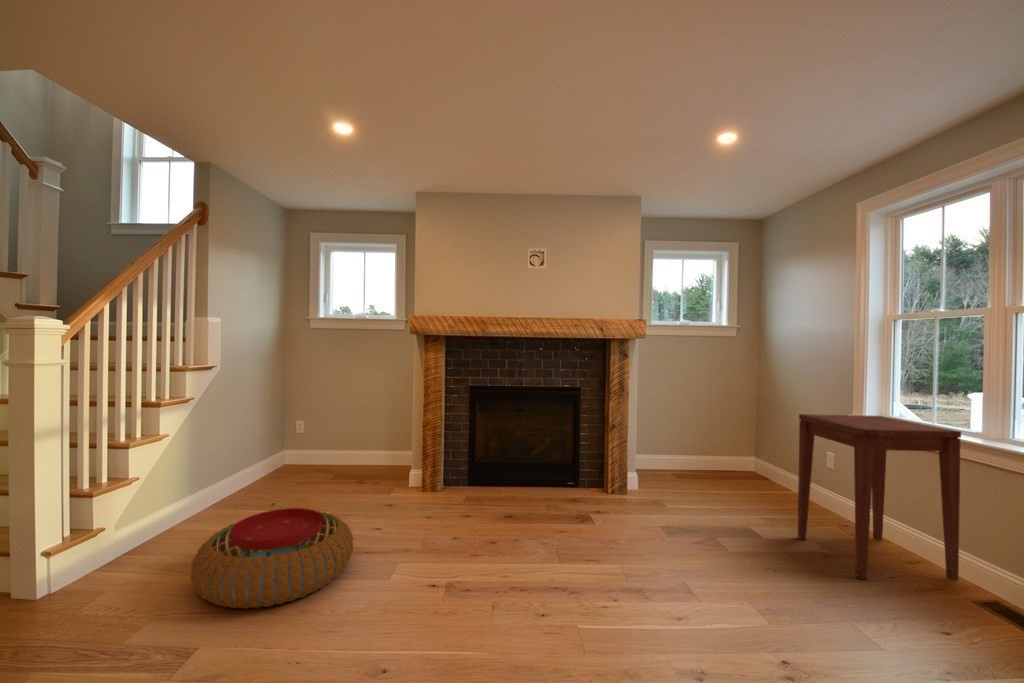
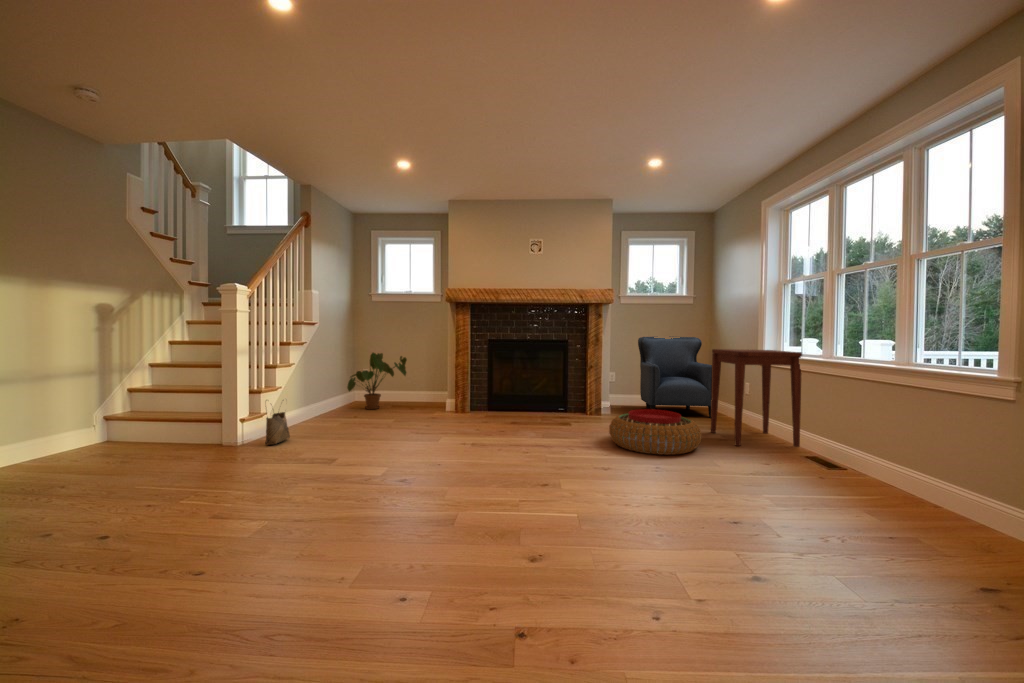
armchair: none [670,380,784,499] -> present [638,337,712,418]
house plant: none [271,400,359,482] -> present [347,353,407,409]
woven basket: none [83,505,139,590] -> present [265,412,290,445]
pouf: present [191,508,353,609] -> present [609,409,702,455]

